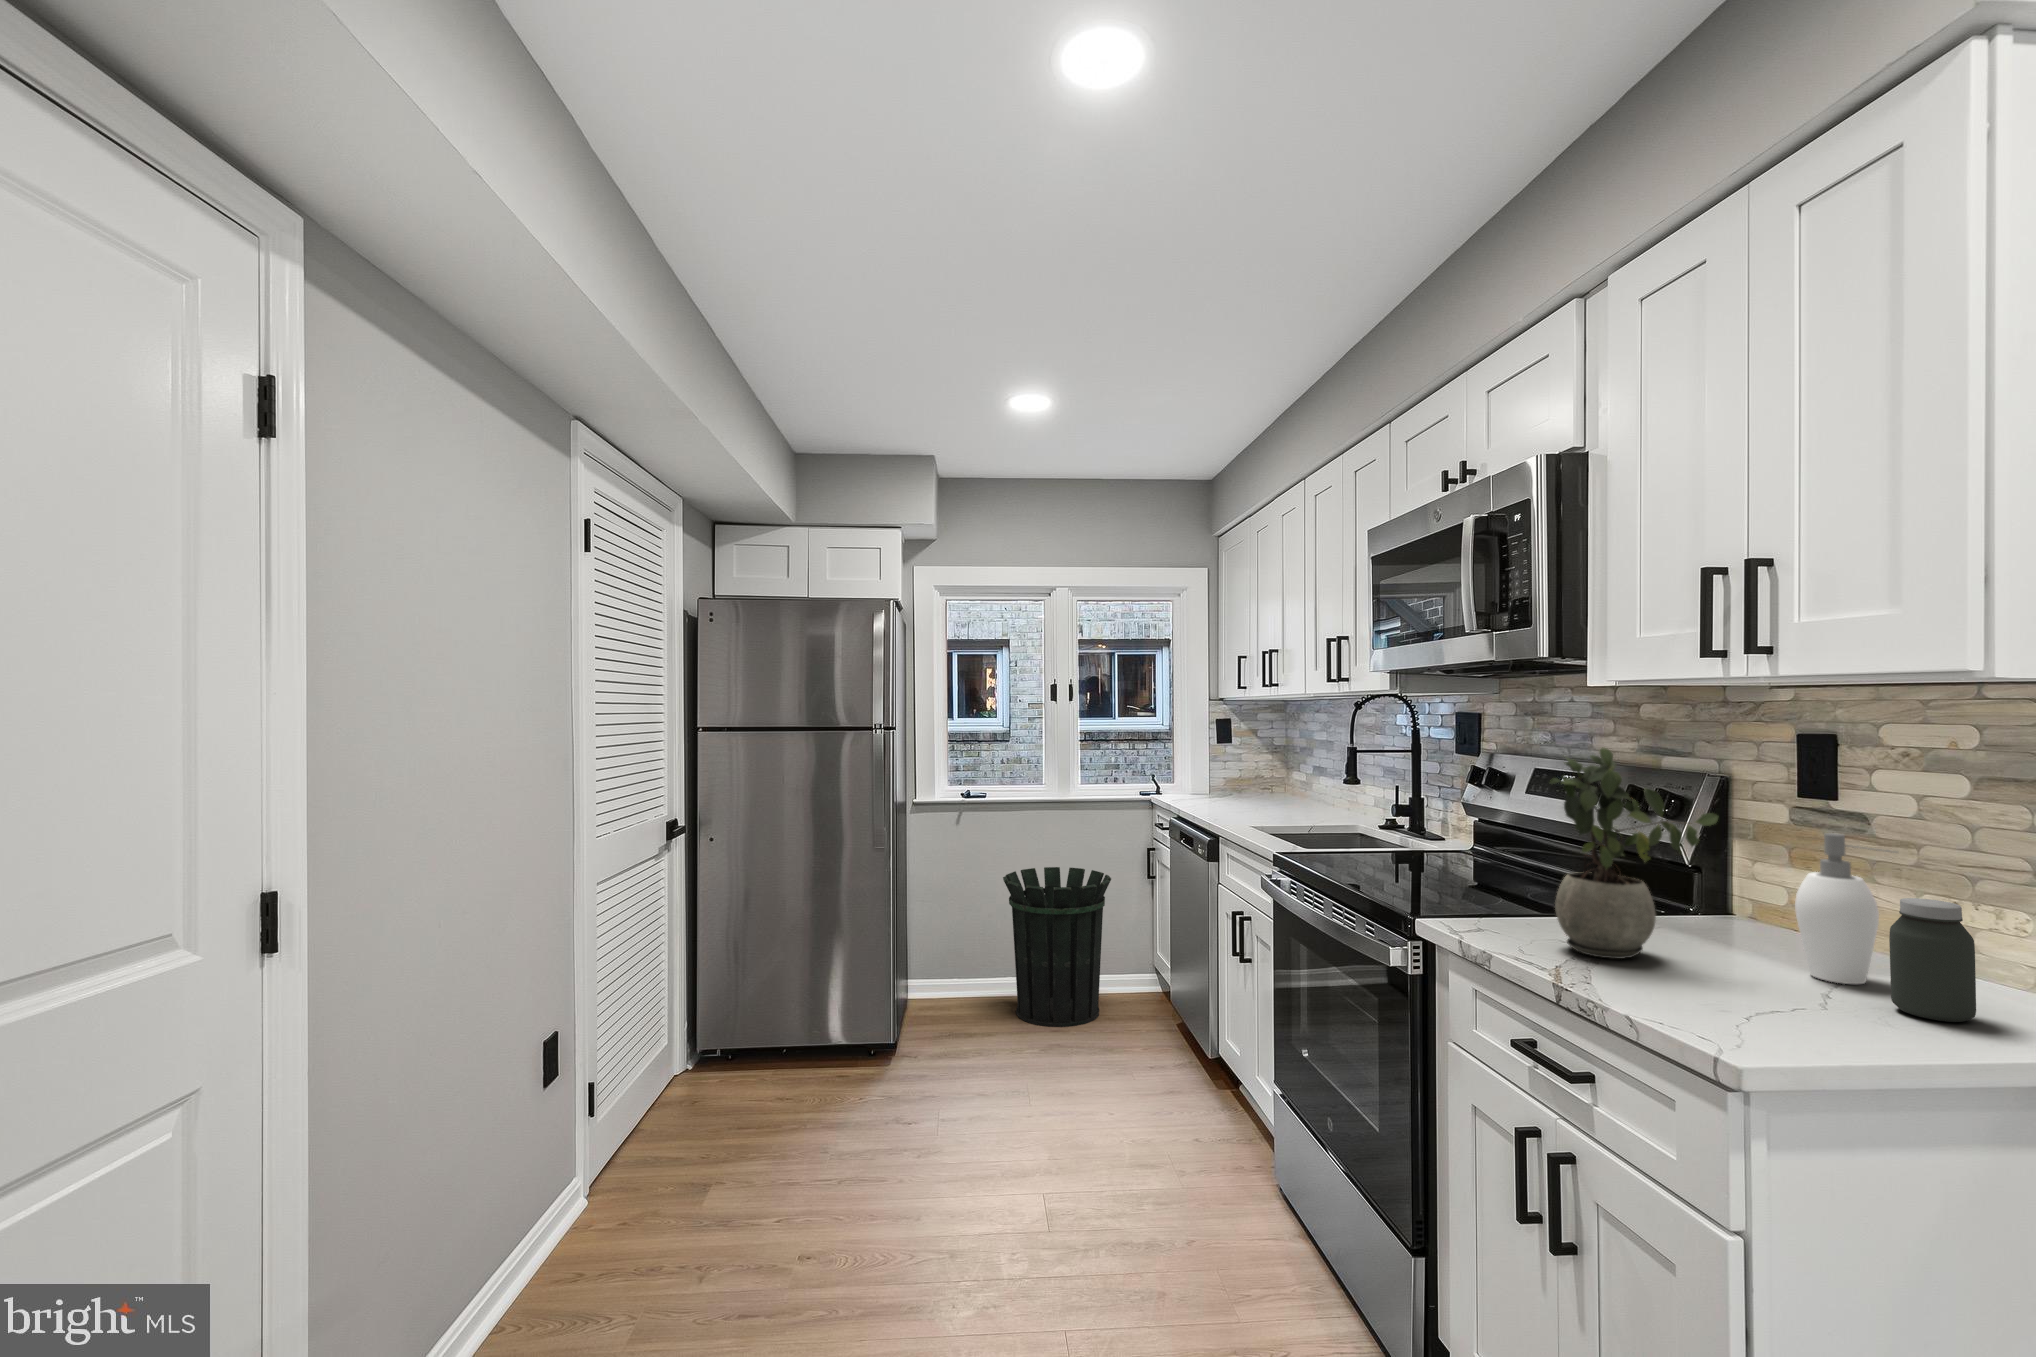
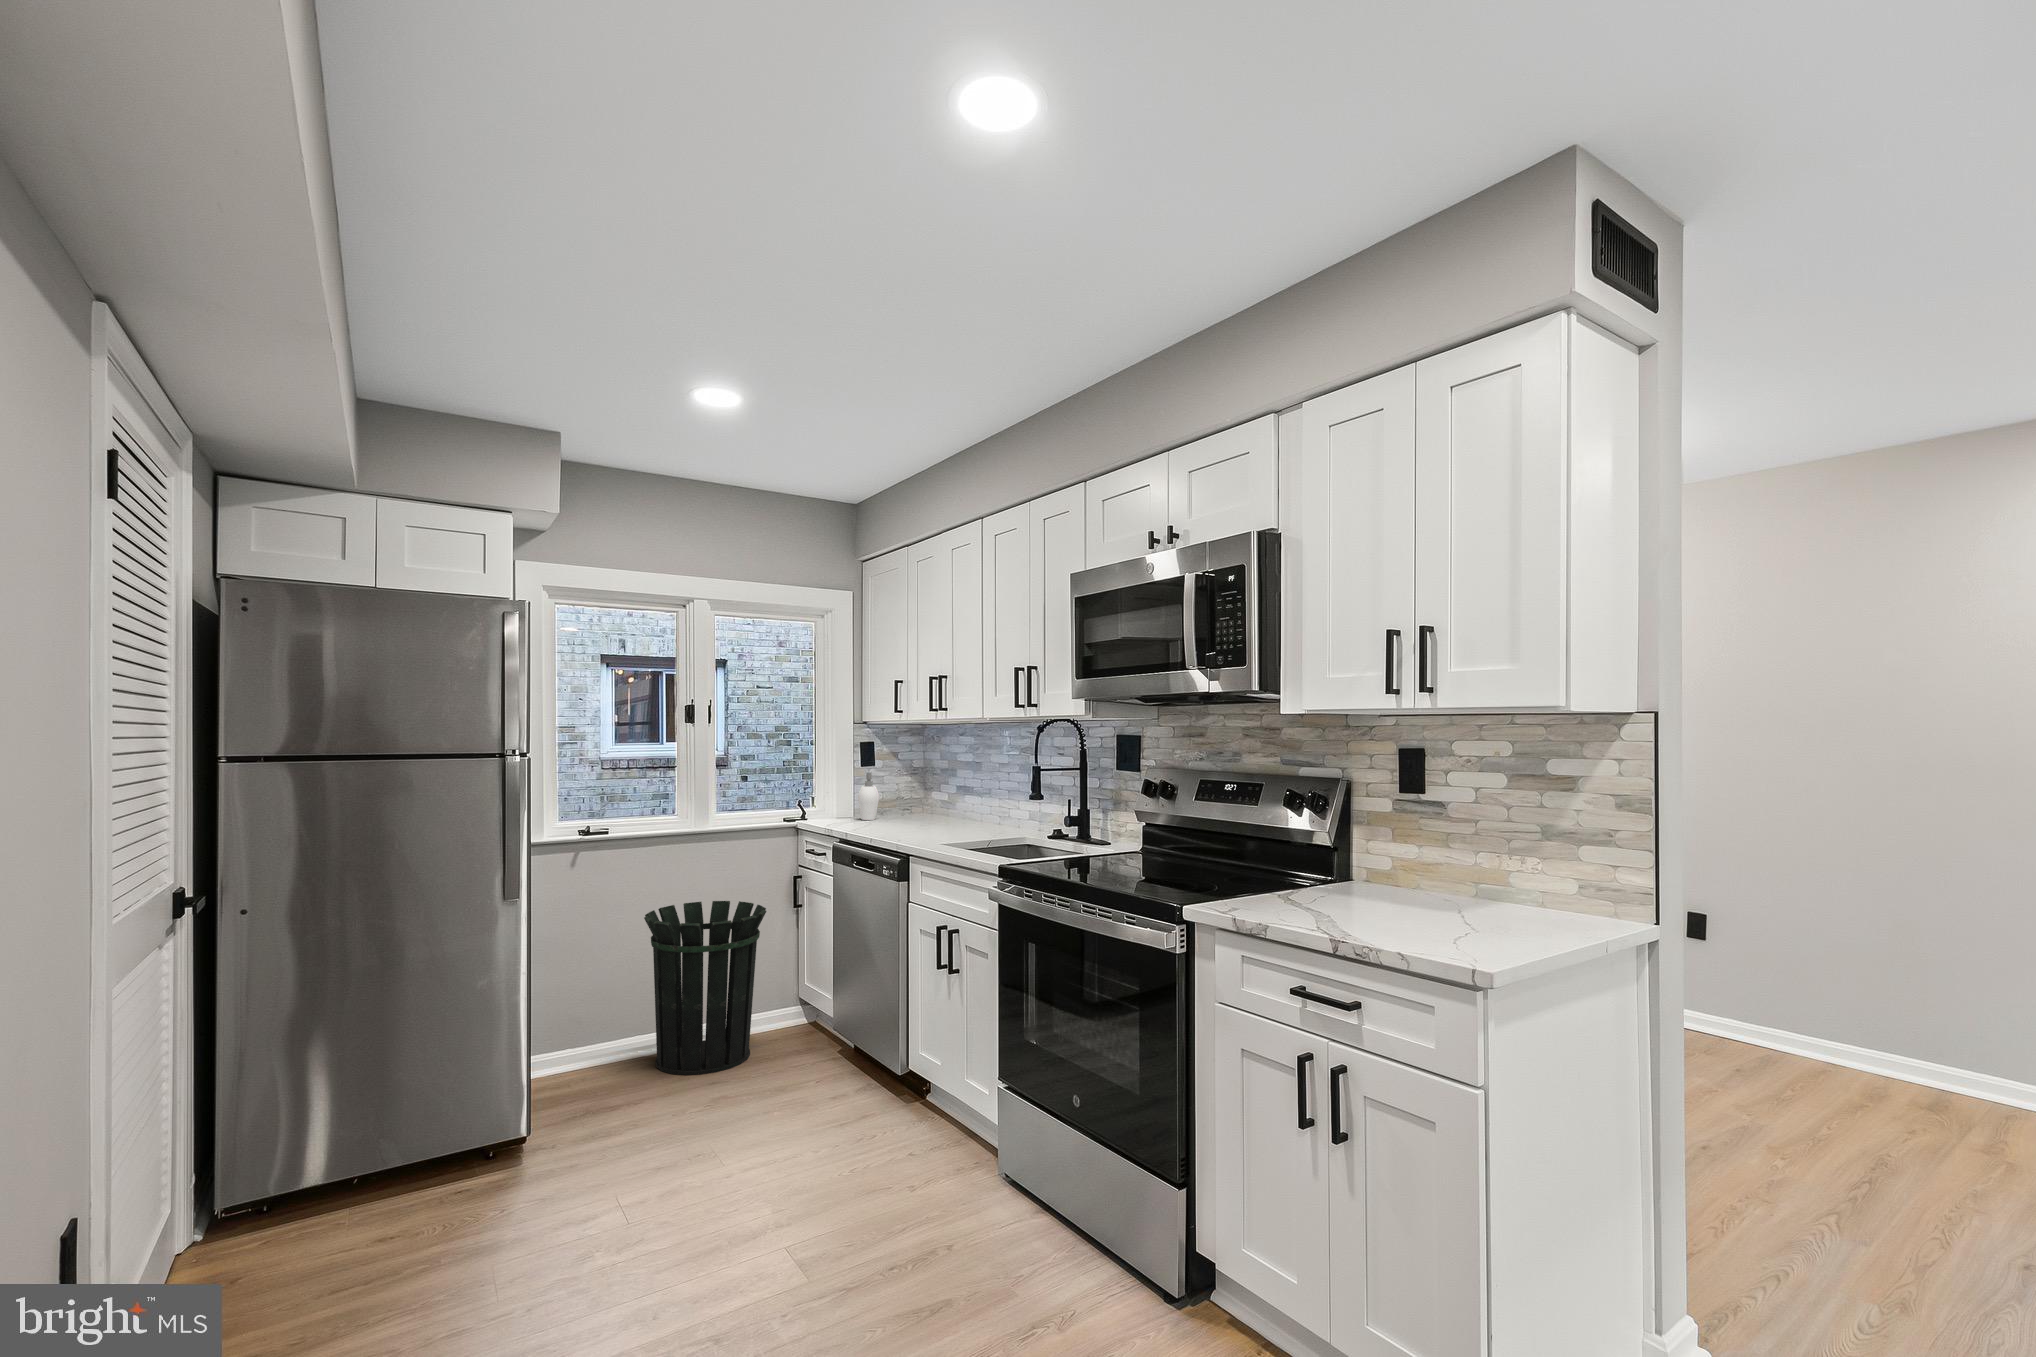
potted plant: present [1550,748,1719,959] -> none [1284,759,1393,917]
soap dispenser: present [1795,833,1896,984] -> present [858,772,880,820]
jar: present [1889,898,1976,1022] -> none [1493,854,1538,931]

